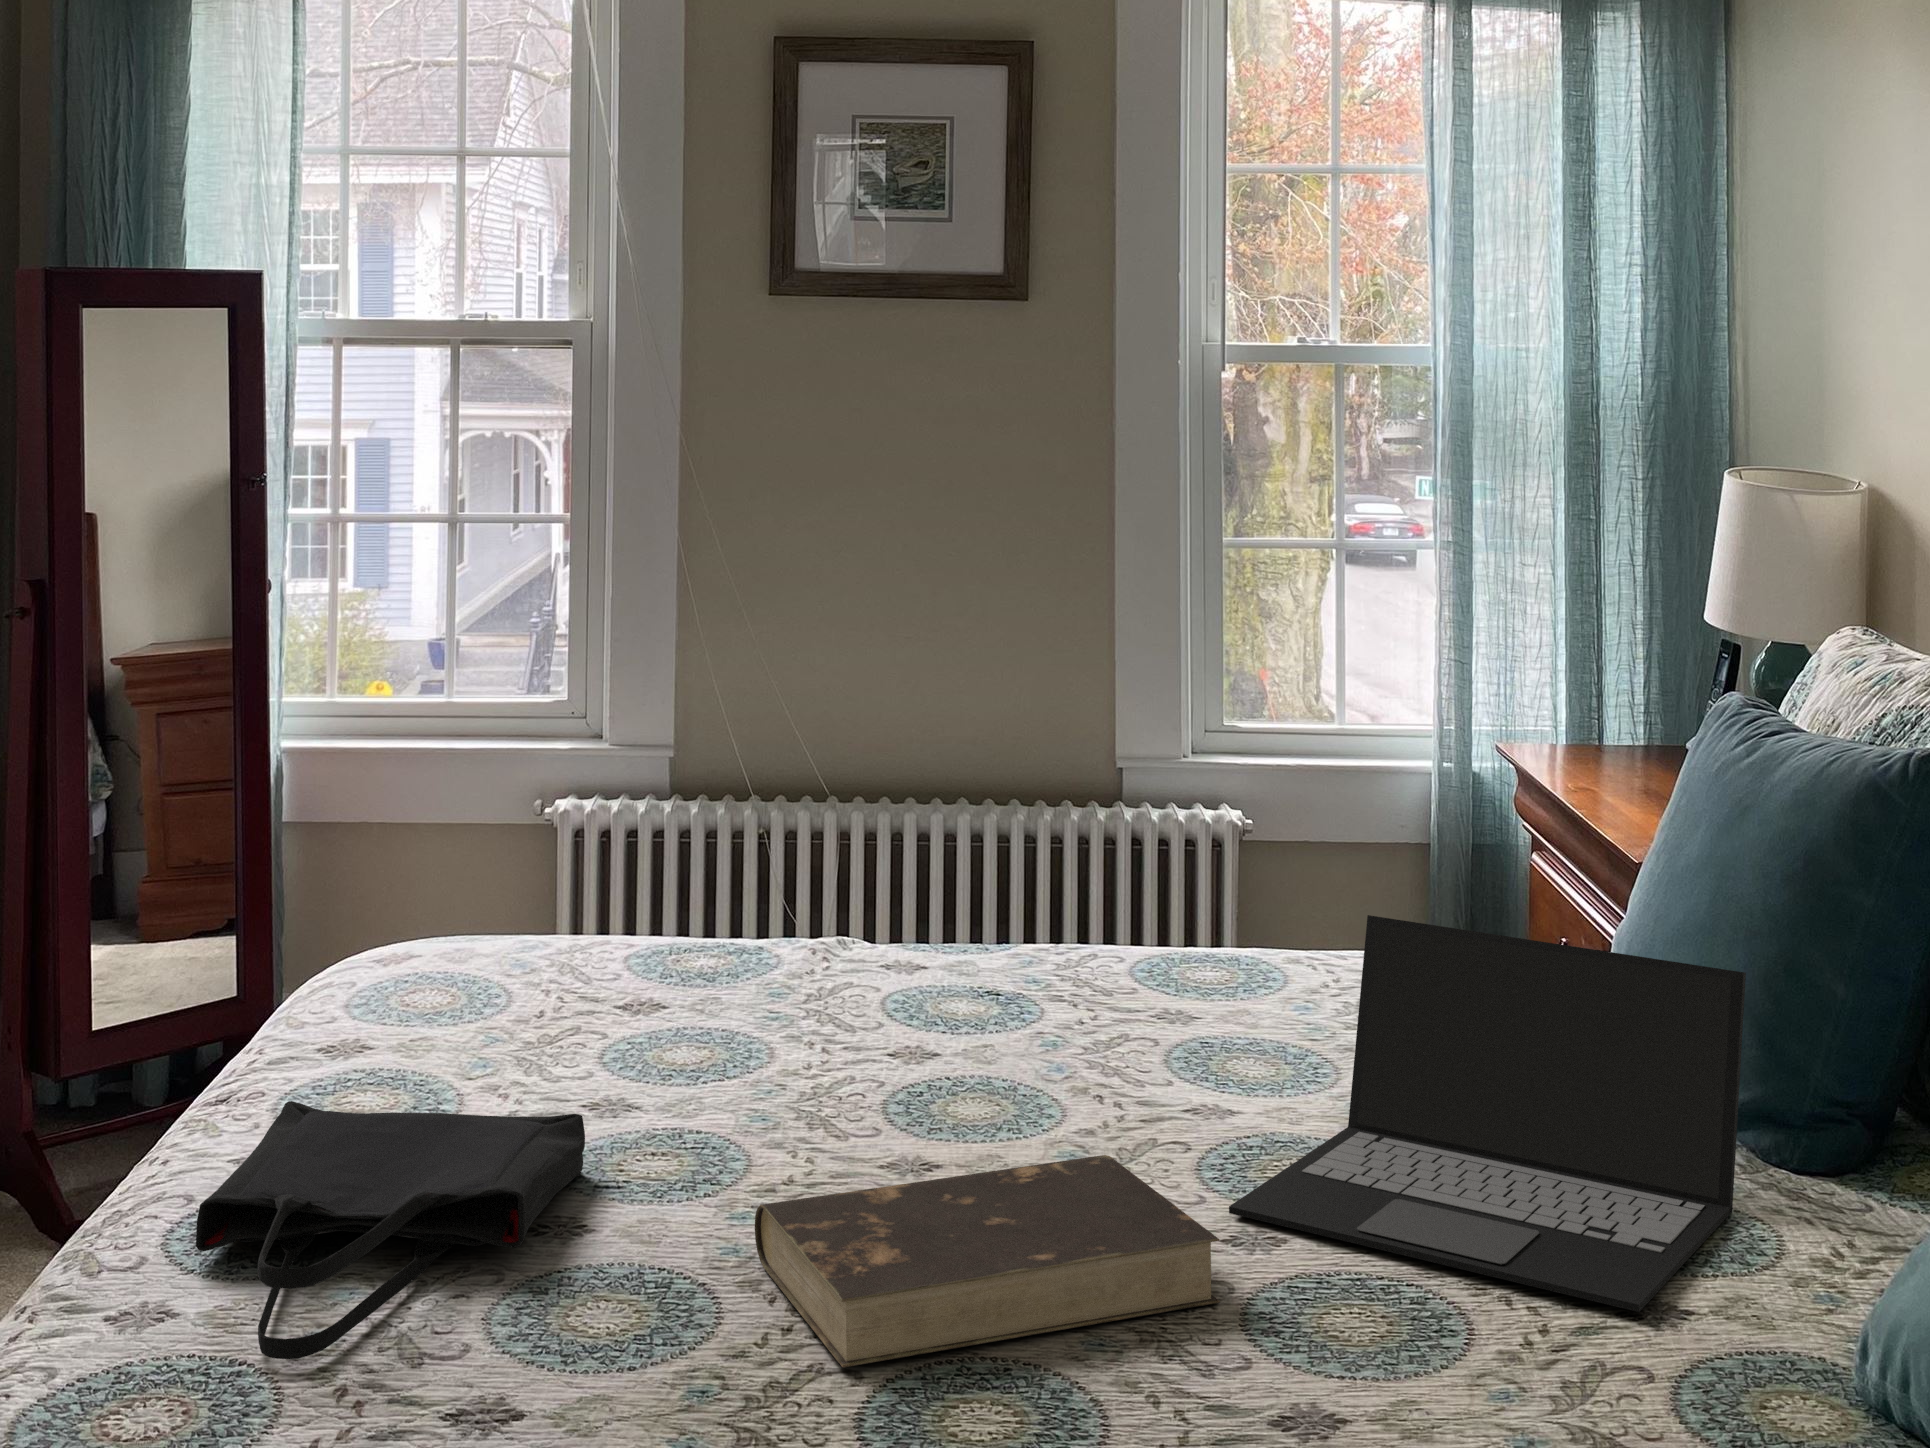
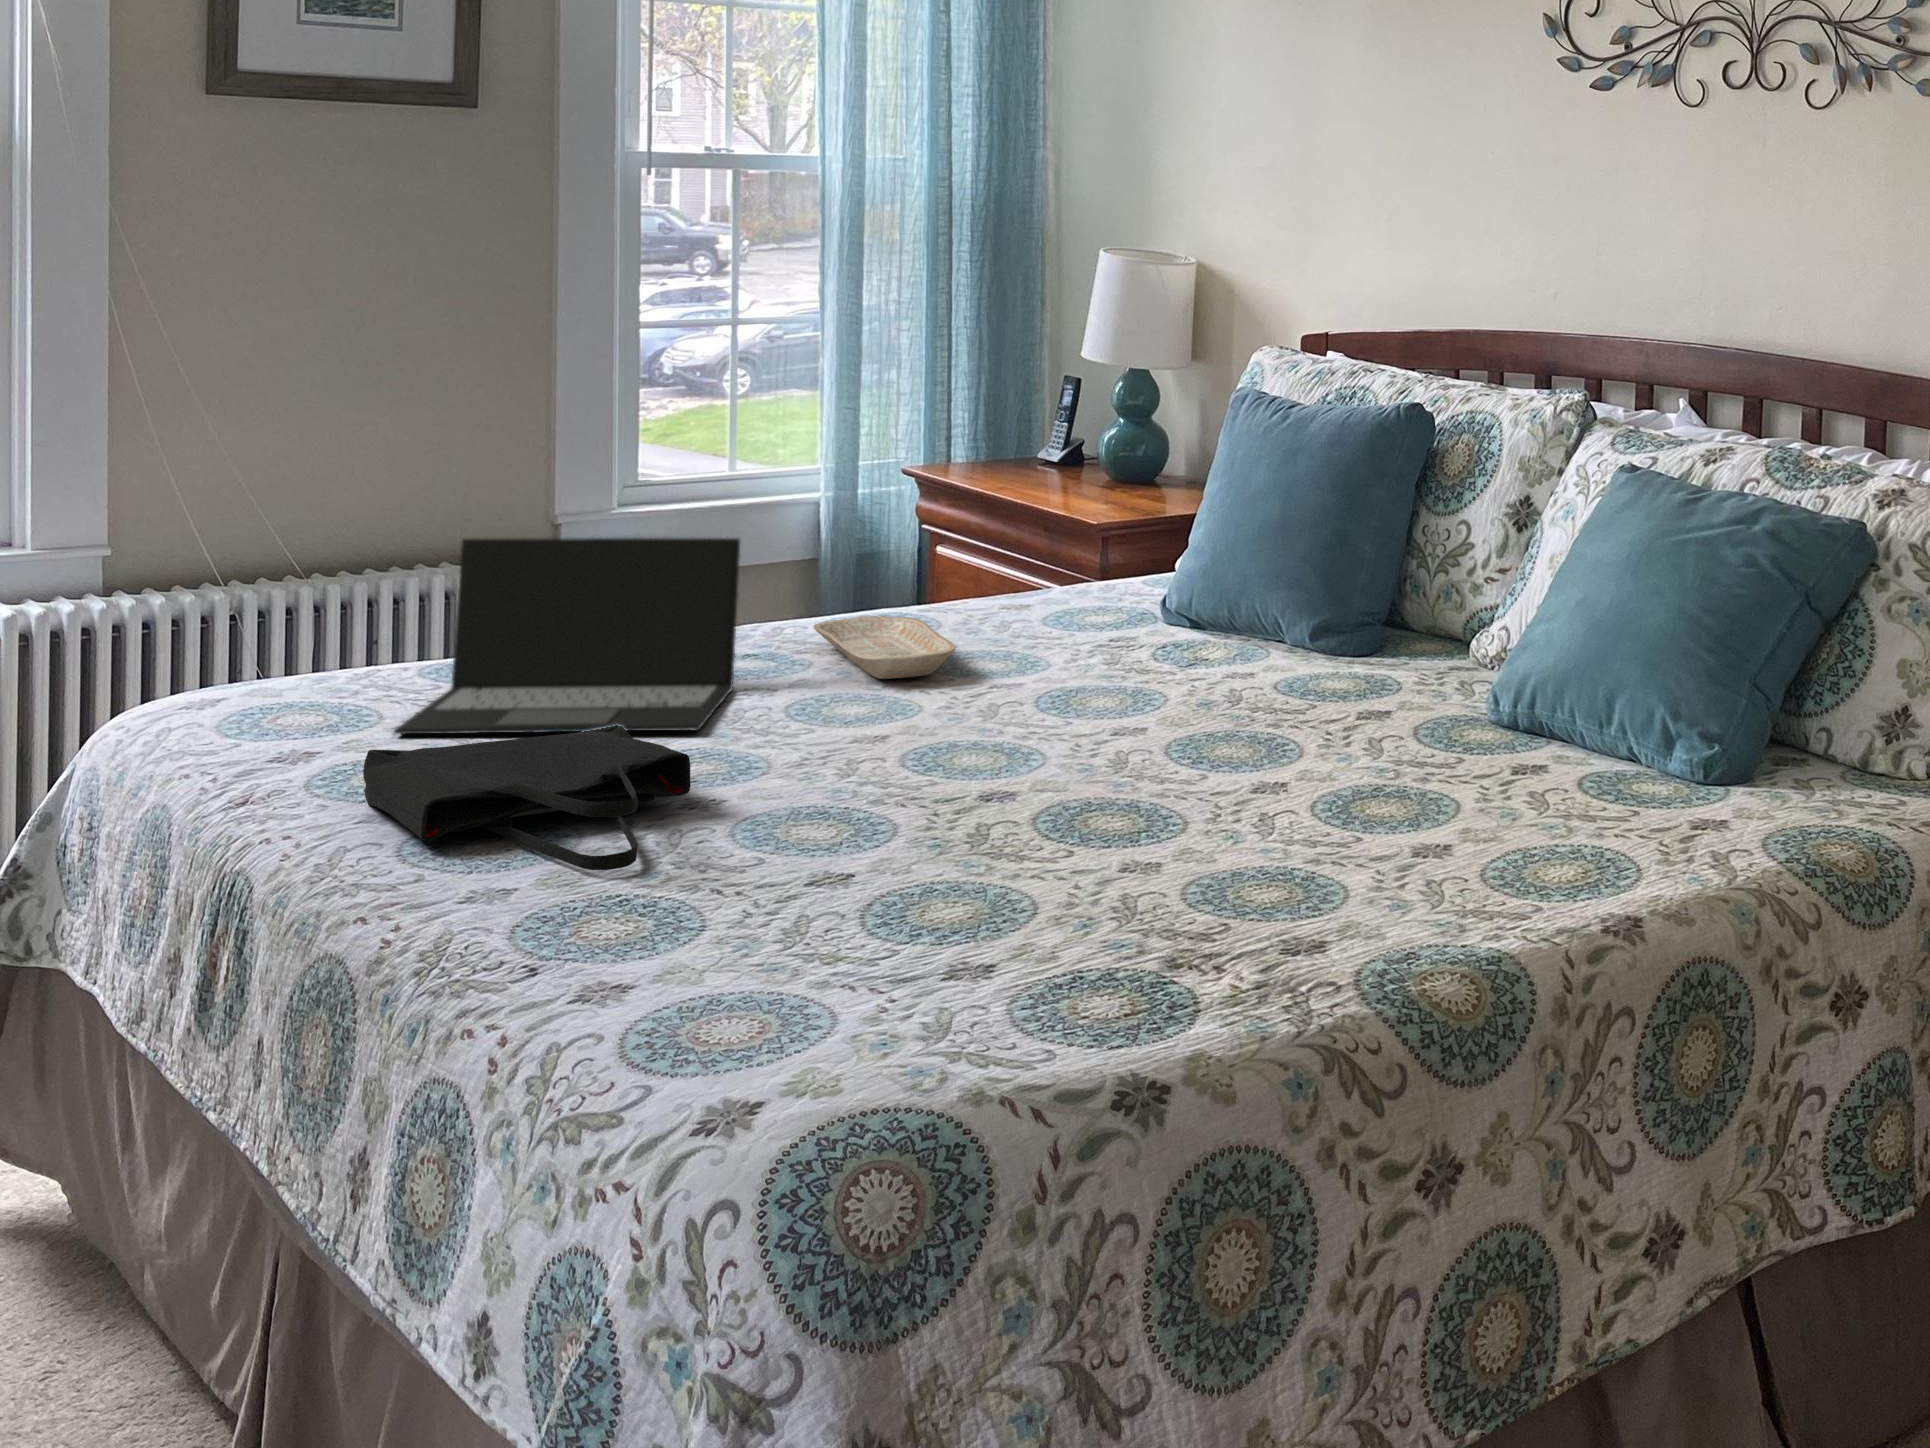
laptop: present [1229,915,1746,1312] -> present [394,538,740,734]
tray: none [1030,970,1204,1083] -> present [814,616,956,679]
book: present [755,1155,1220,1368] -> none [838,690,1152,803]

